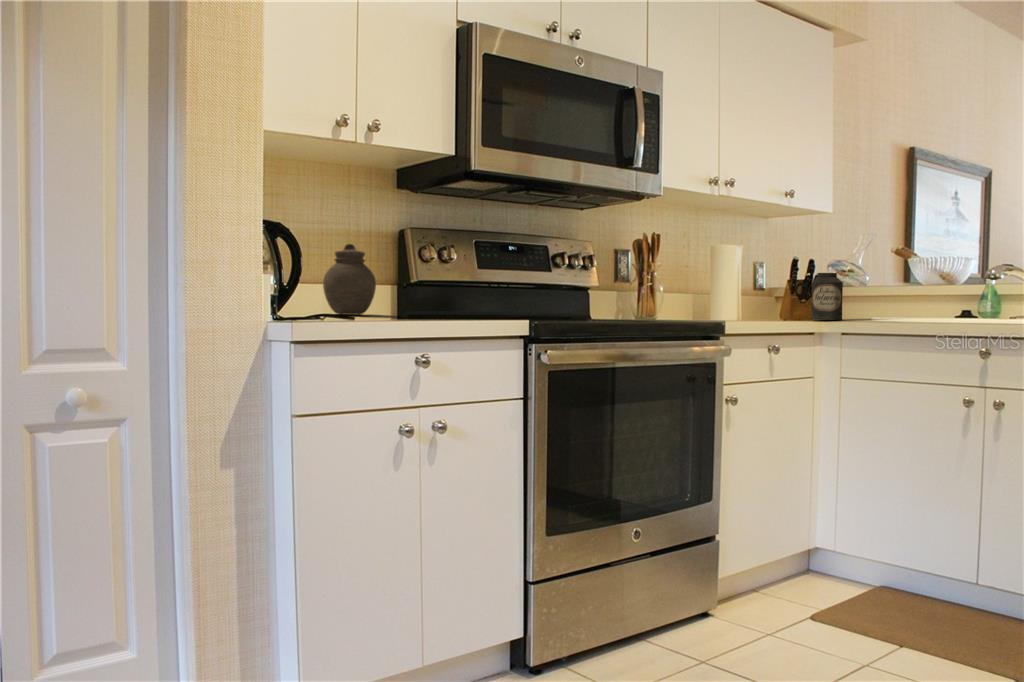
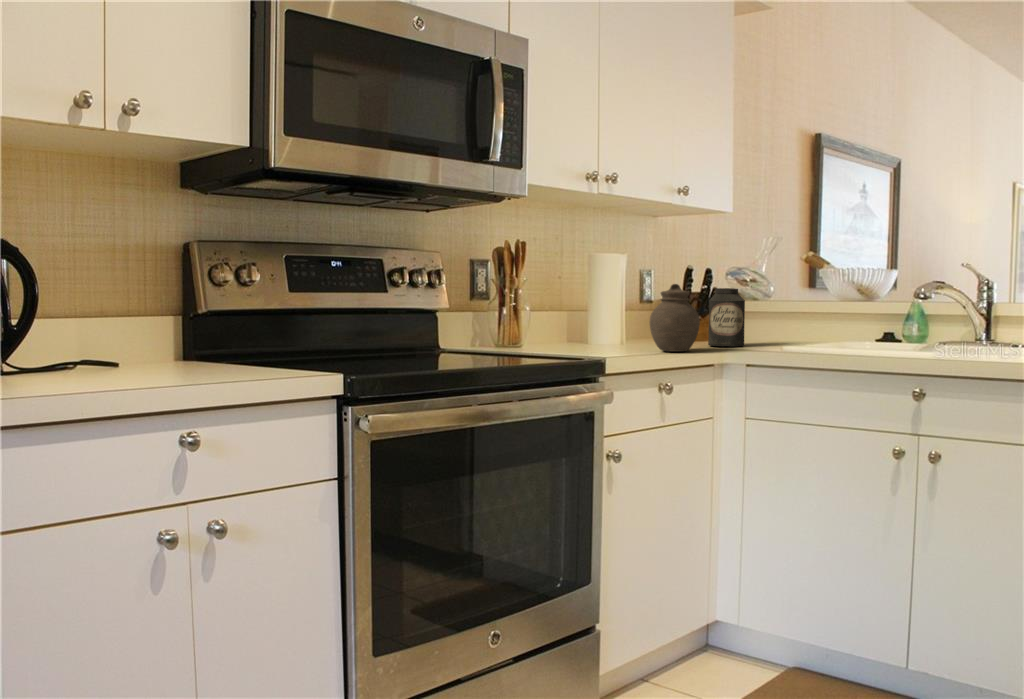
jar: present [323,244,376,314] -> present [650,284,700,352]

